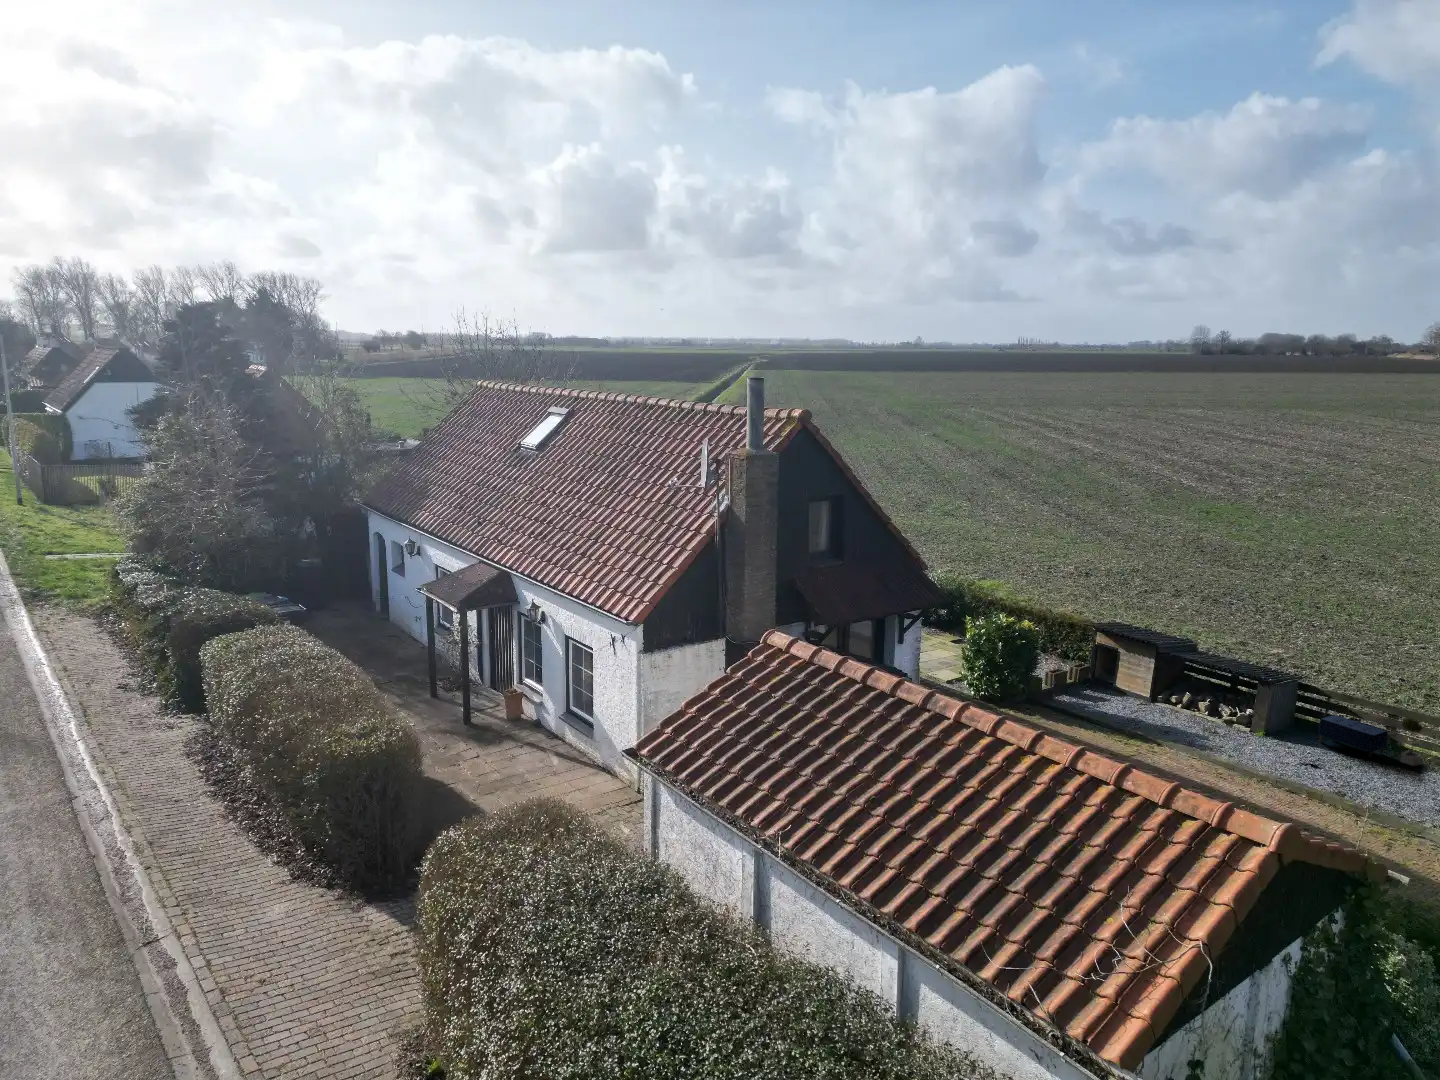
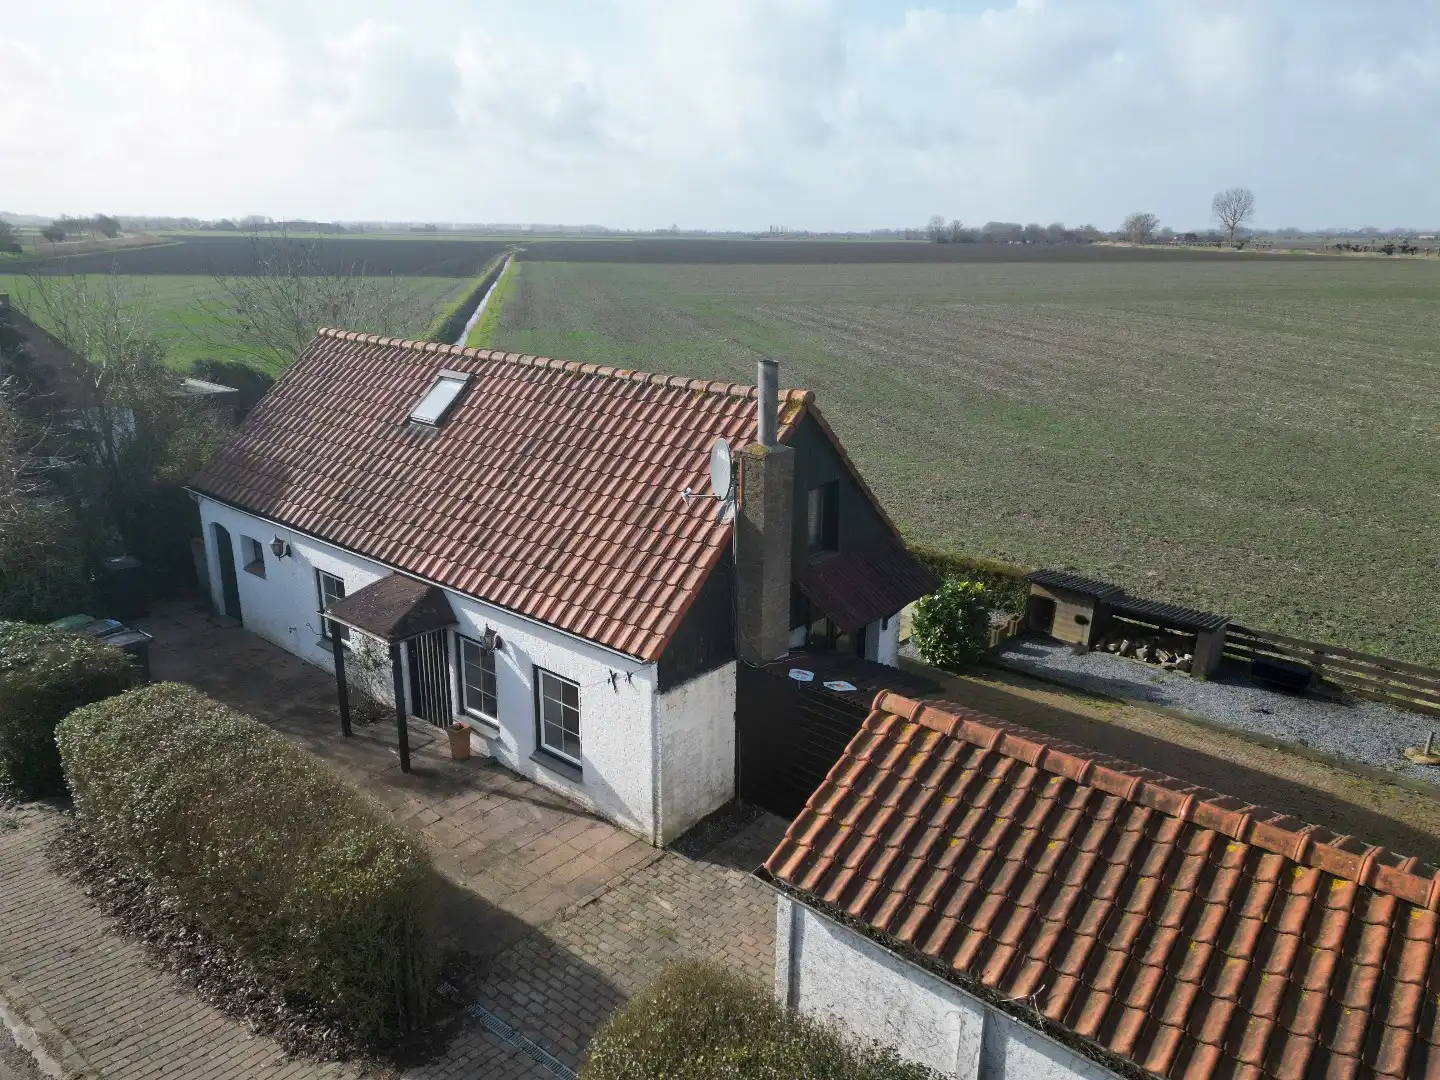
potted tree: present [1400,718,1423,766] -> present [1074,614,1090,653]

